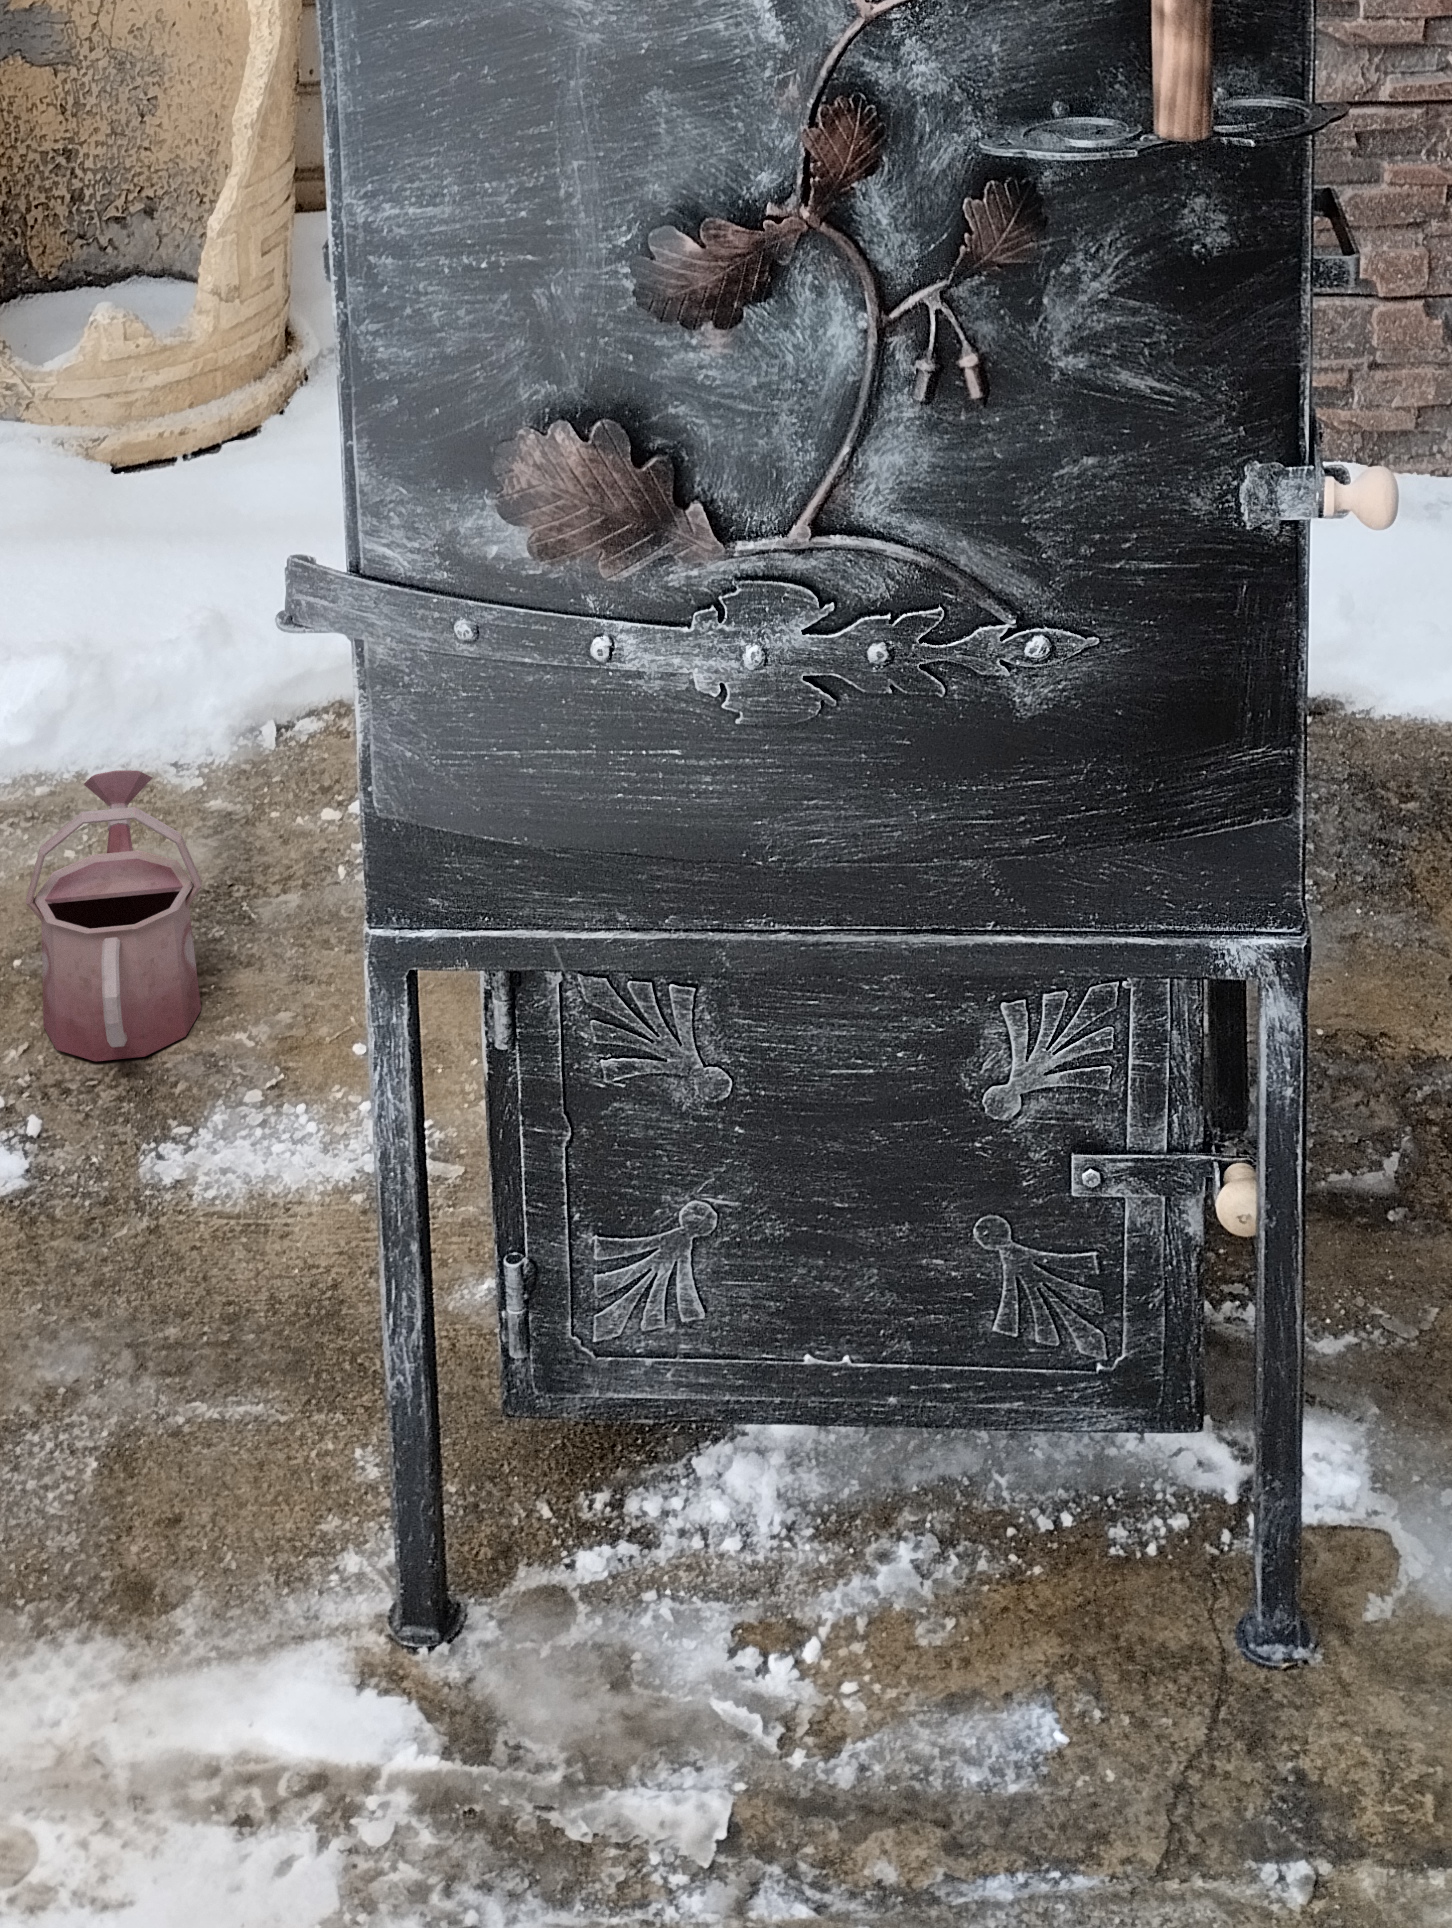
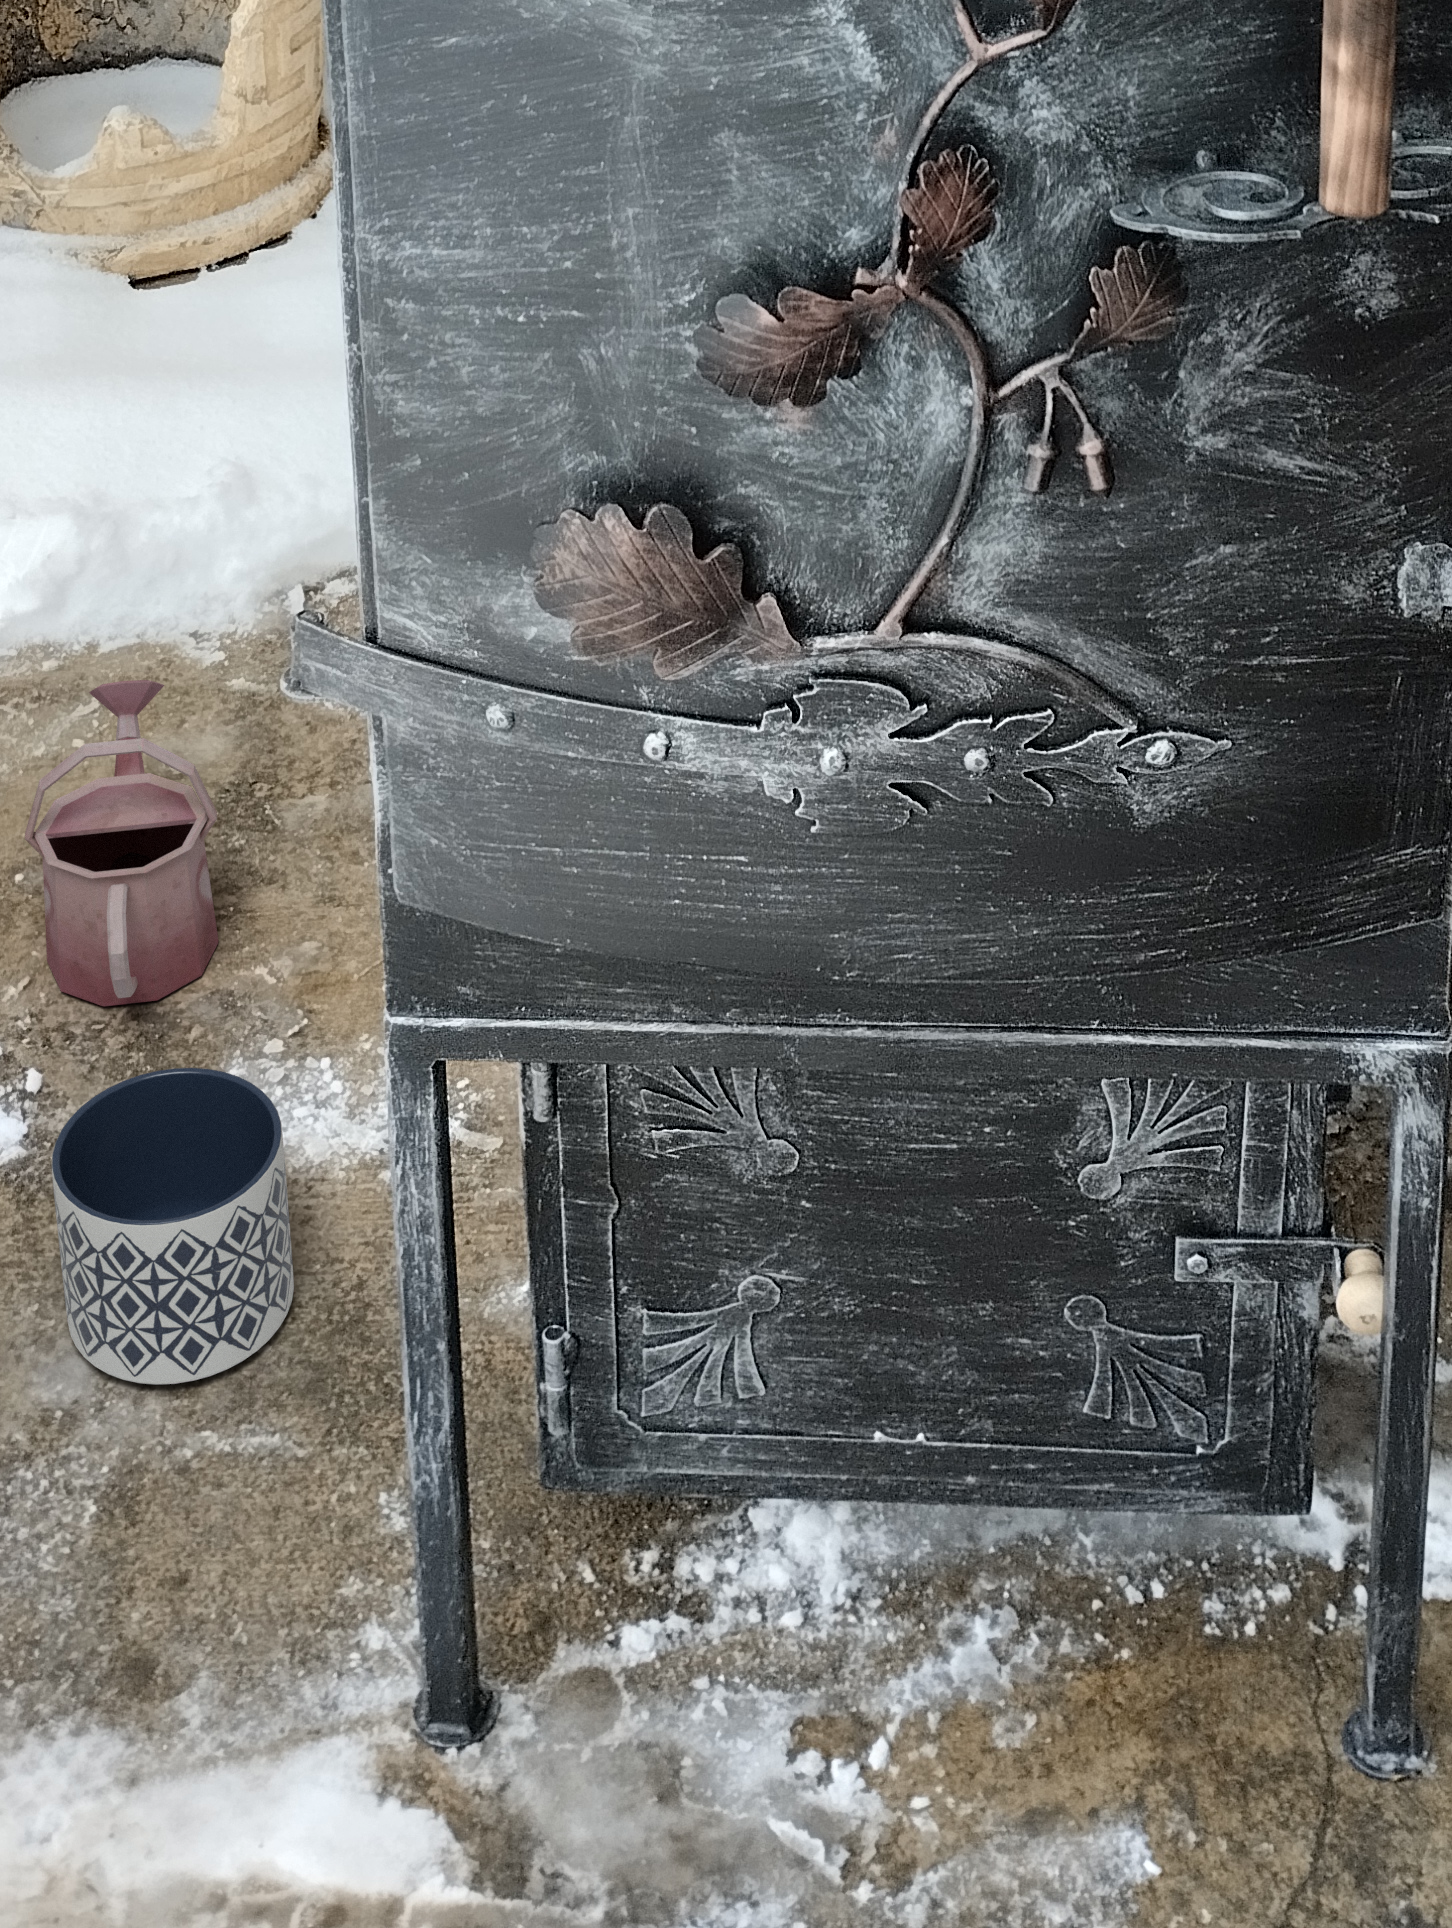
planter: none [54,1077,273,1361] -> present [52,1068,294,1385]

